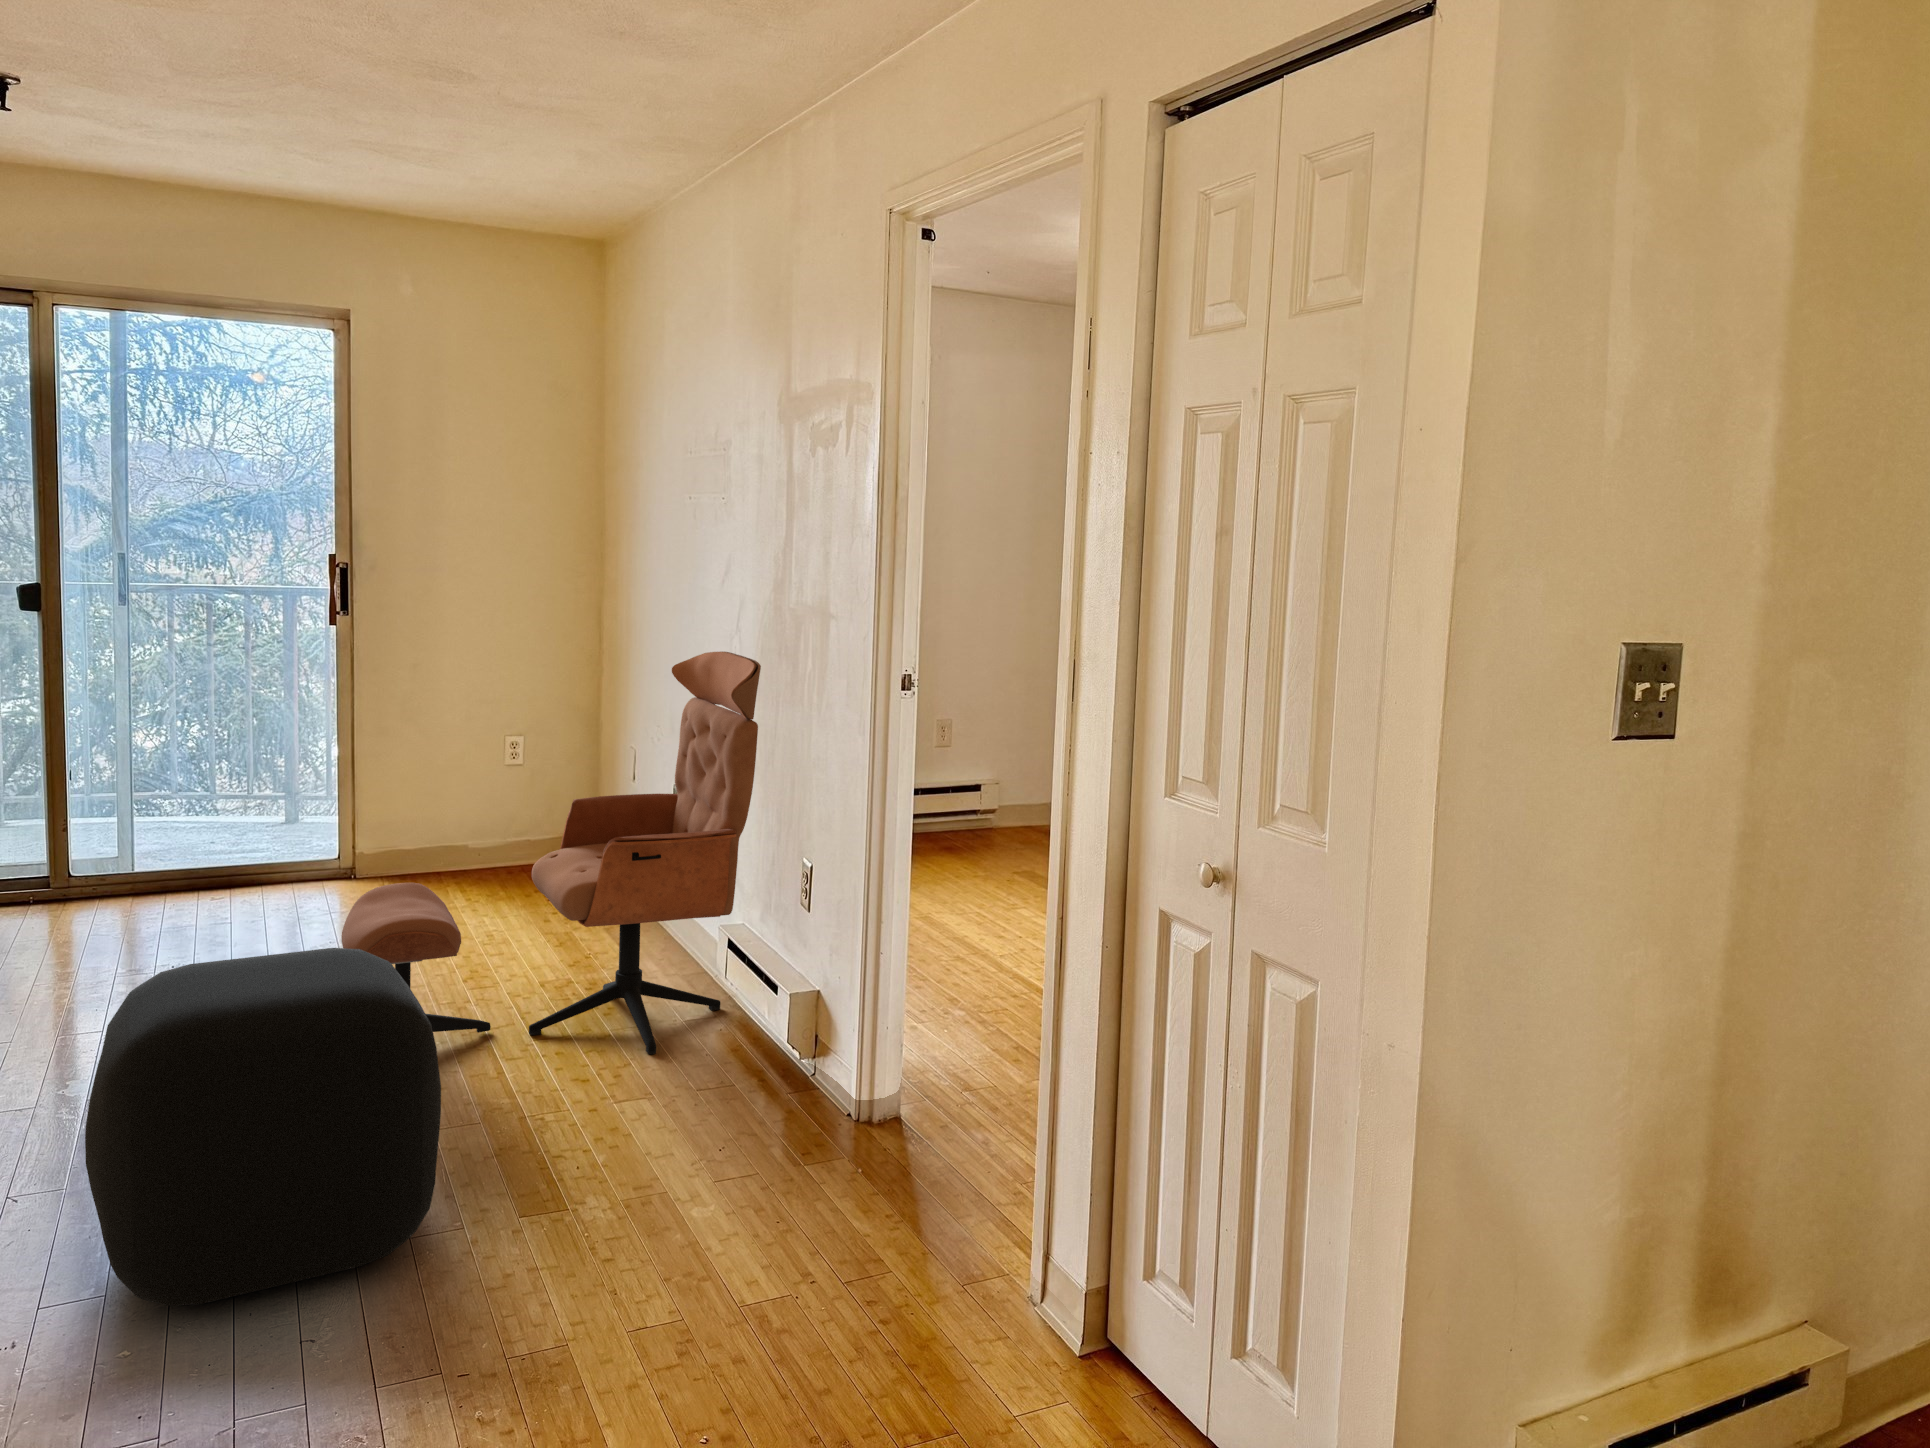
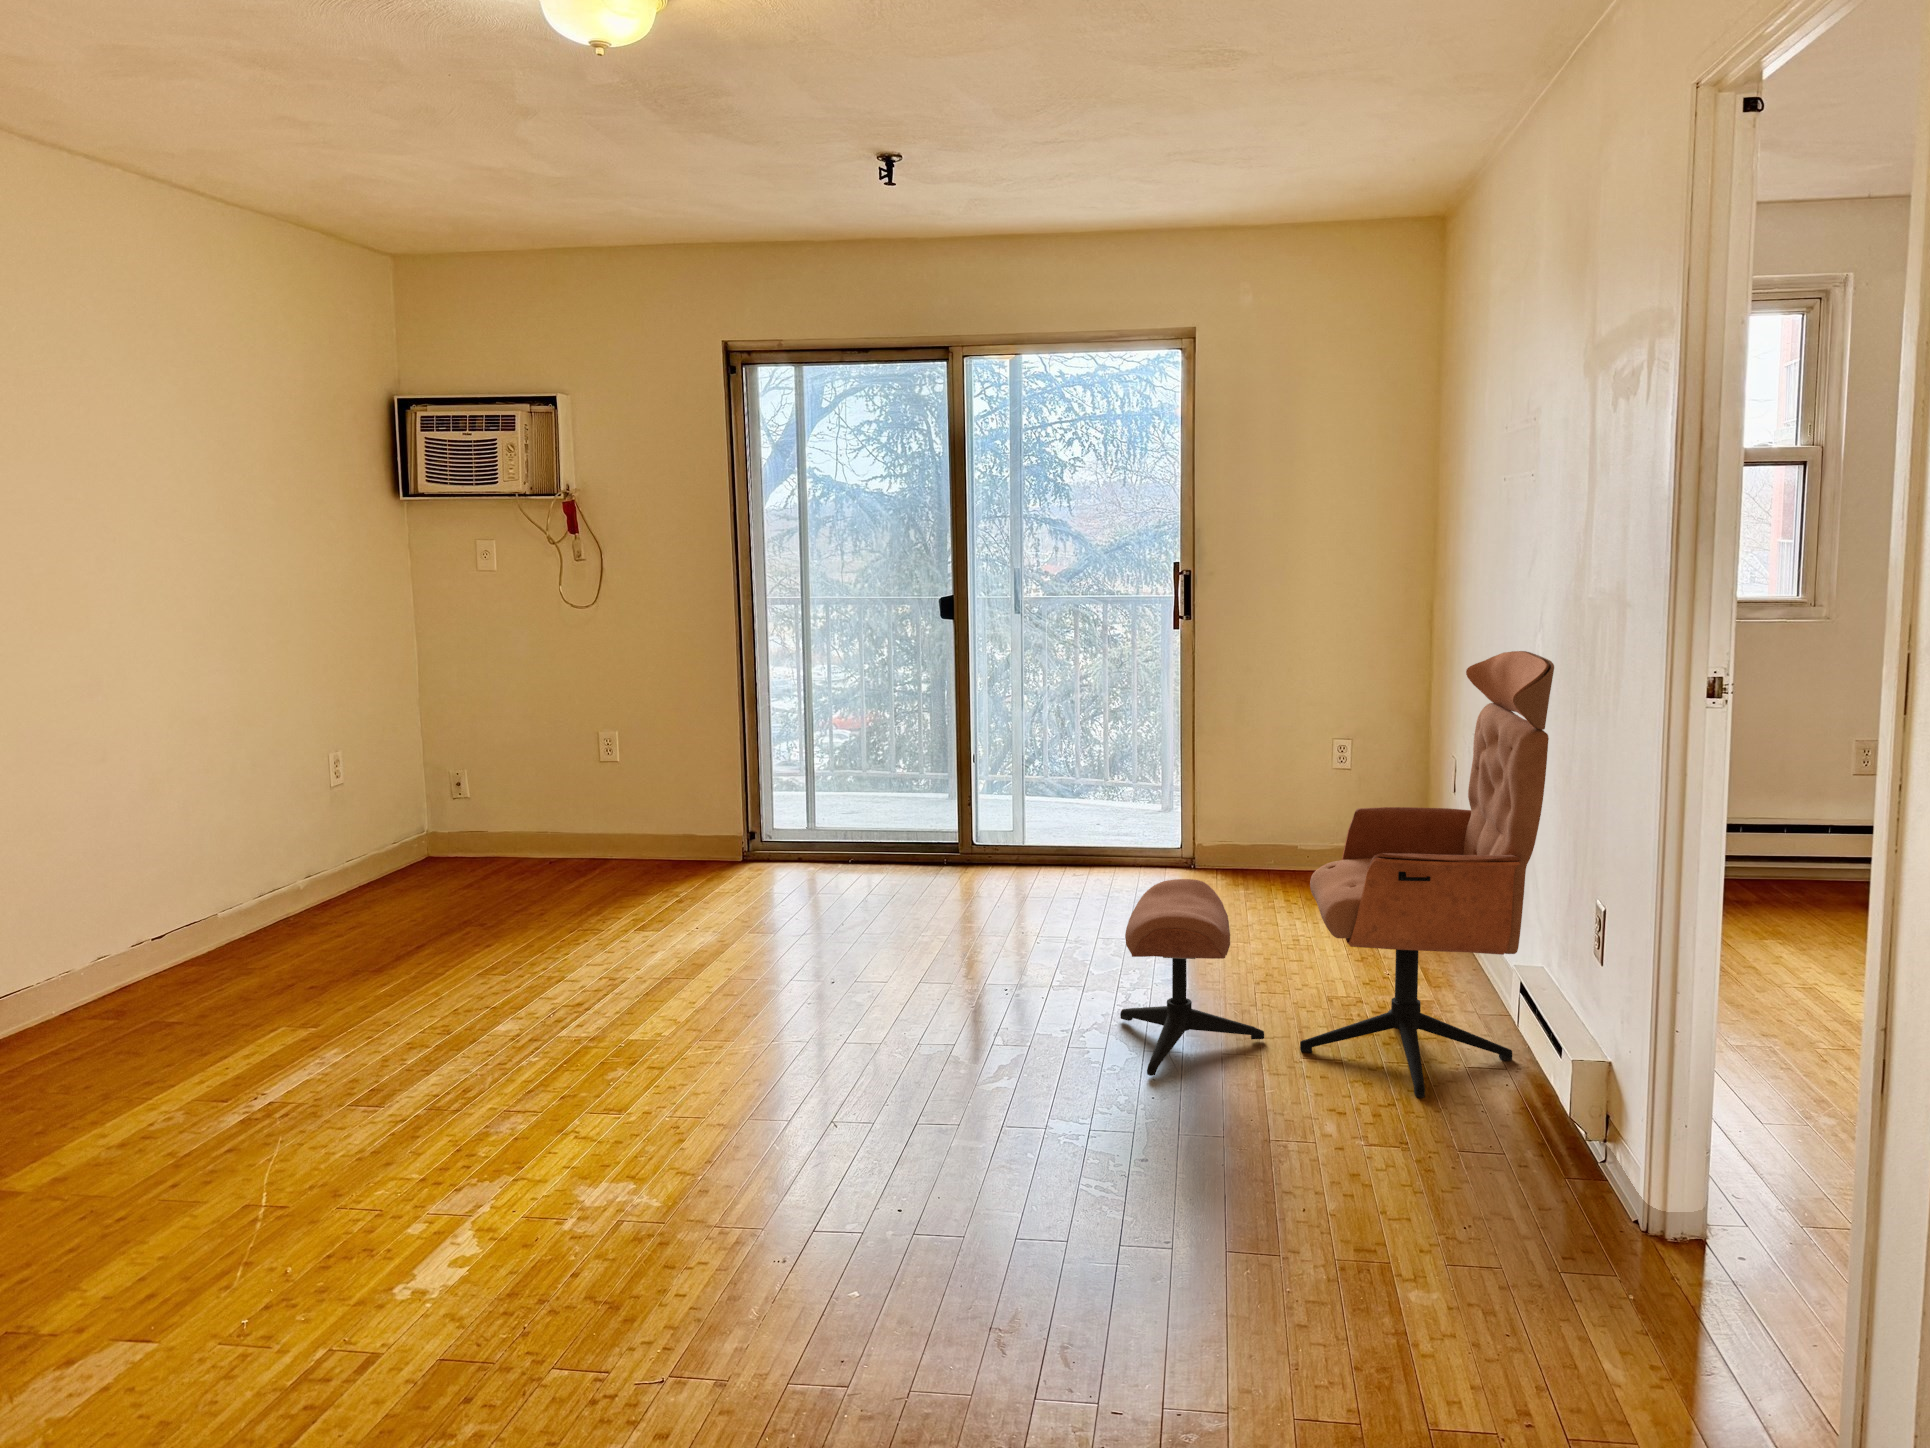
ottoman: present [85,948,441,1306] -> none [866,935,1157,1255]

